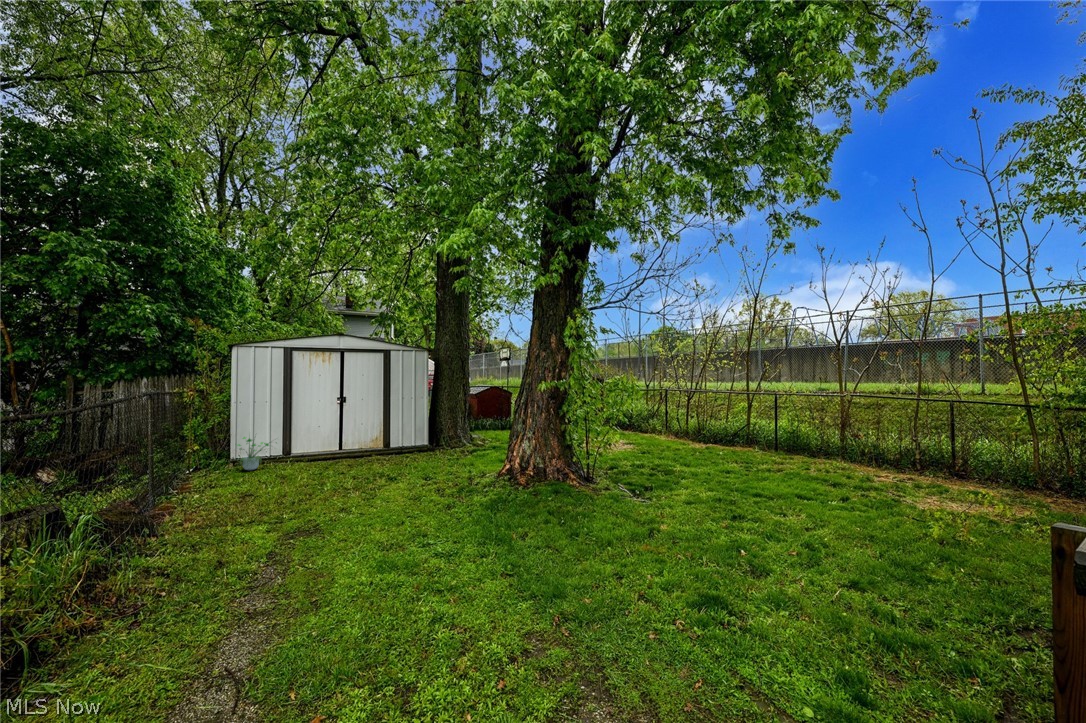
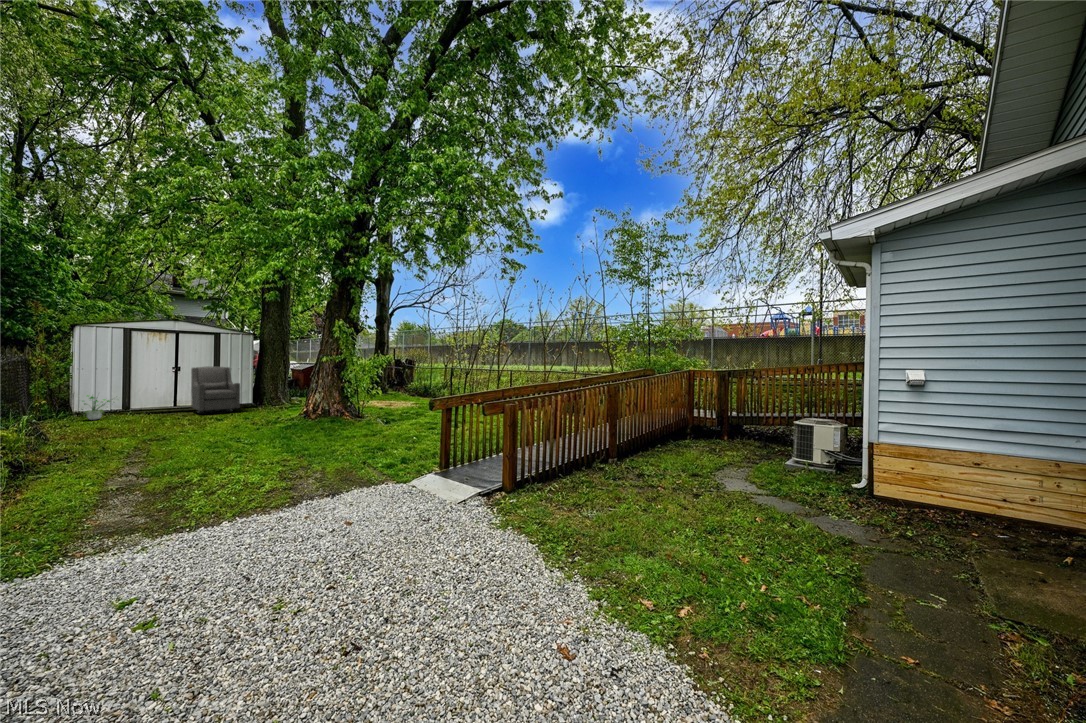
chair: none [358,396,414,463] -> present [191,366,240,414]

